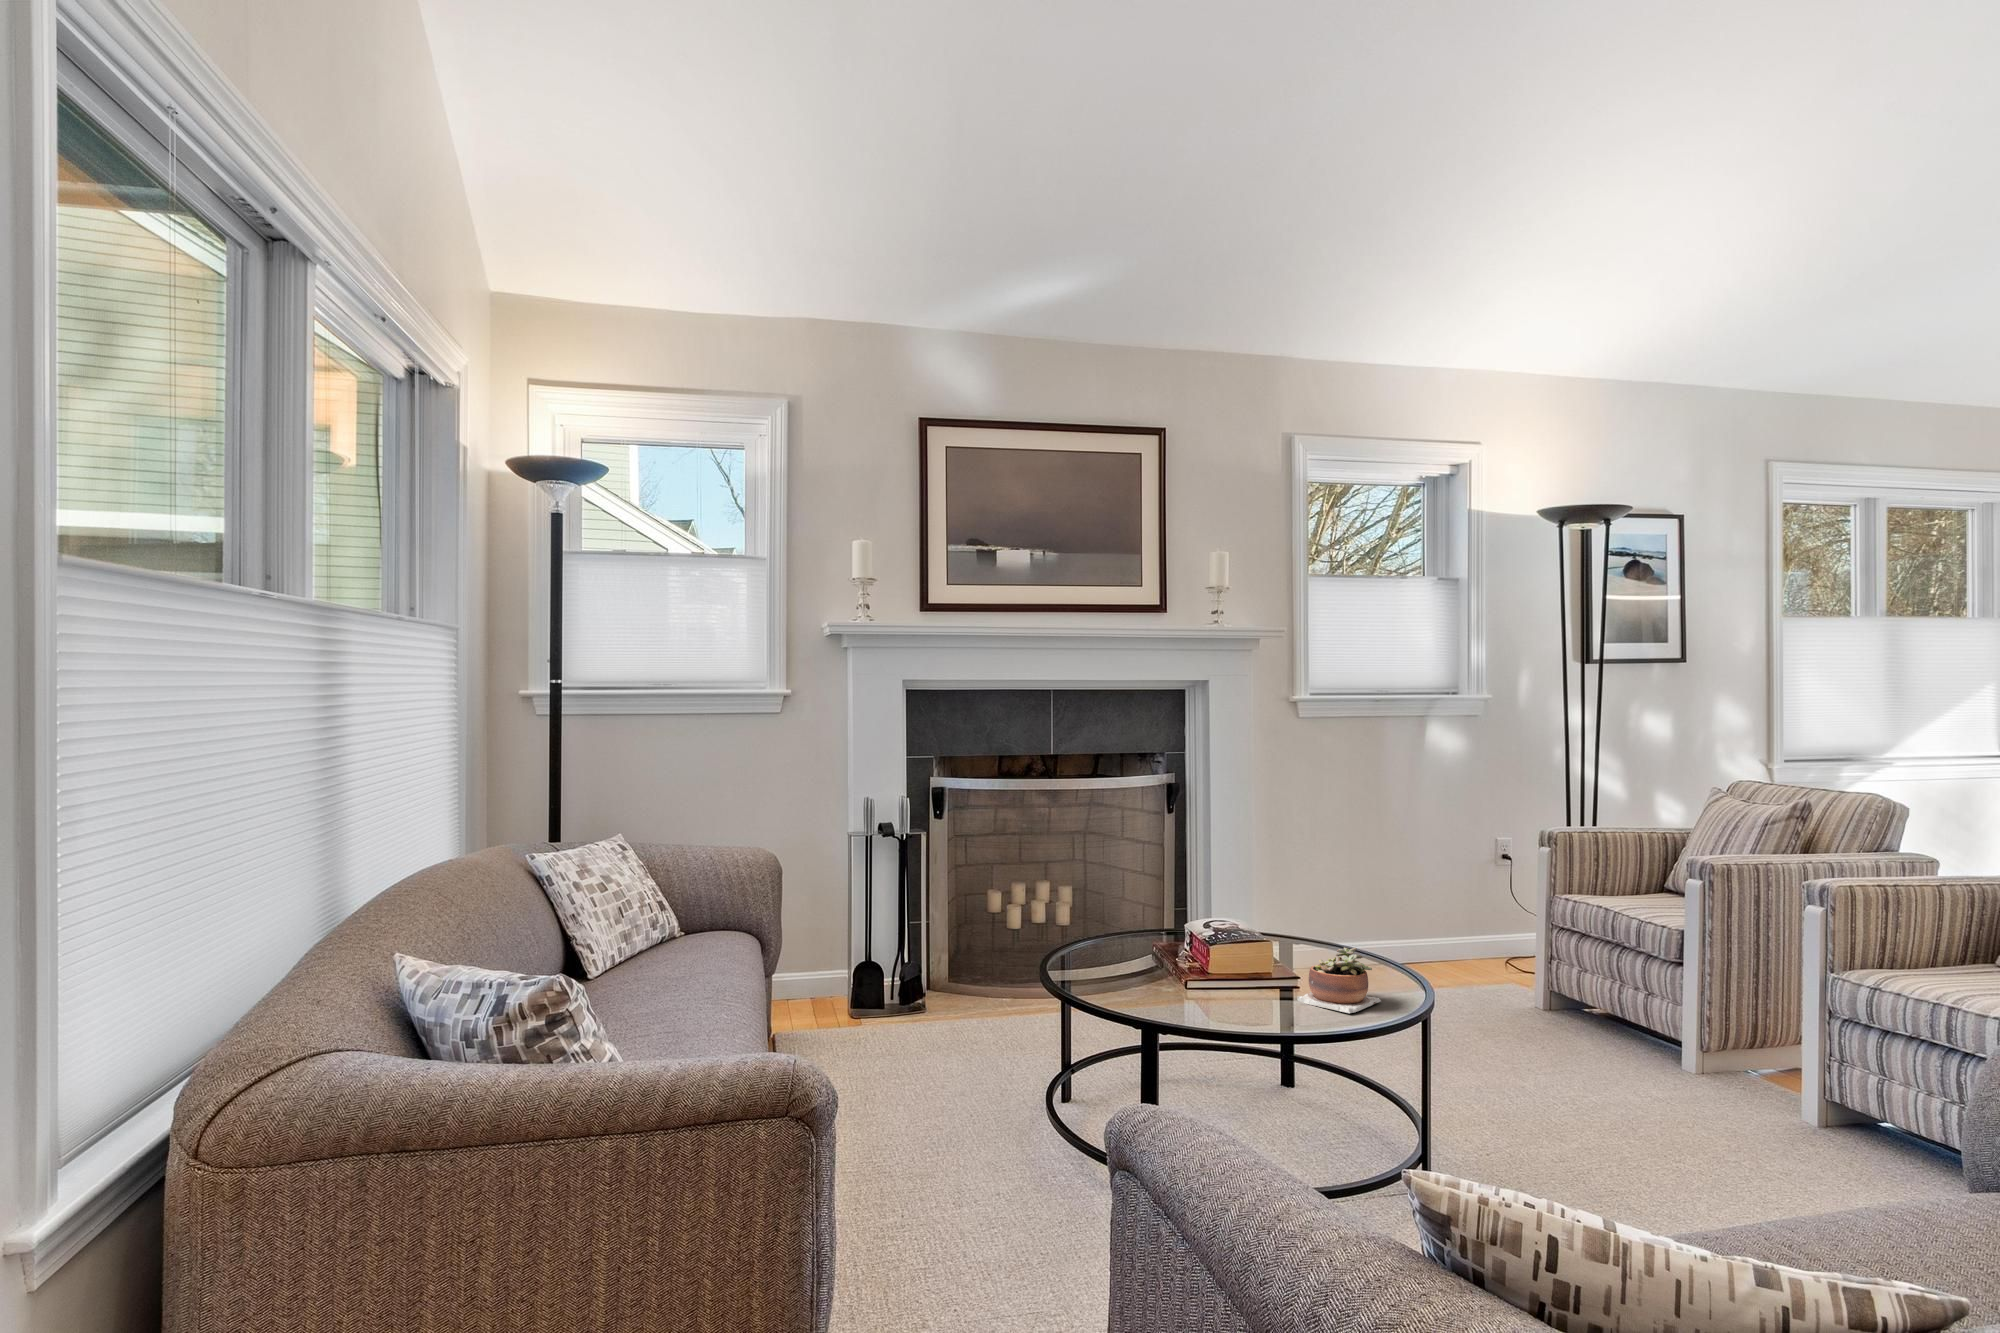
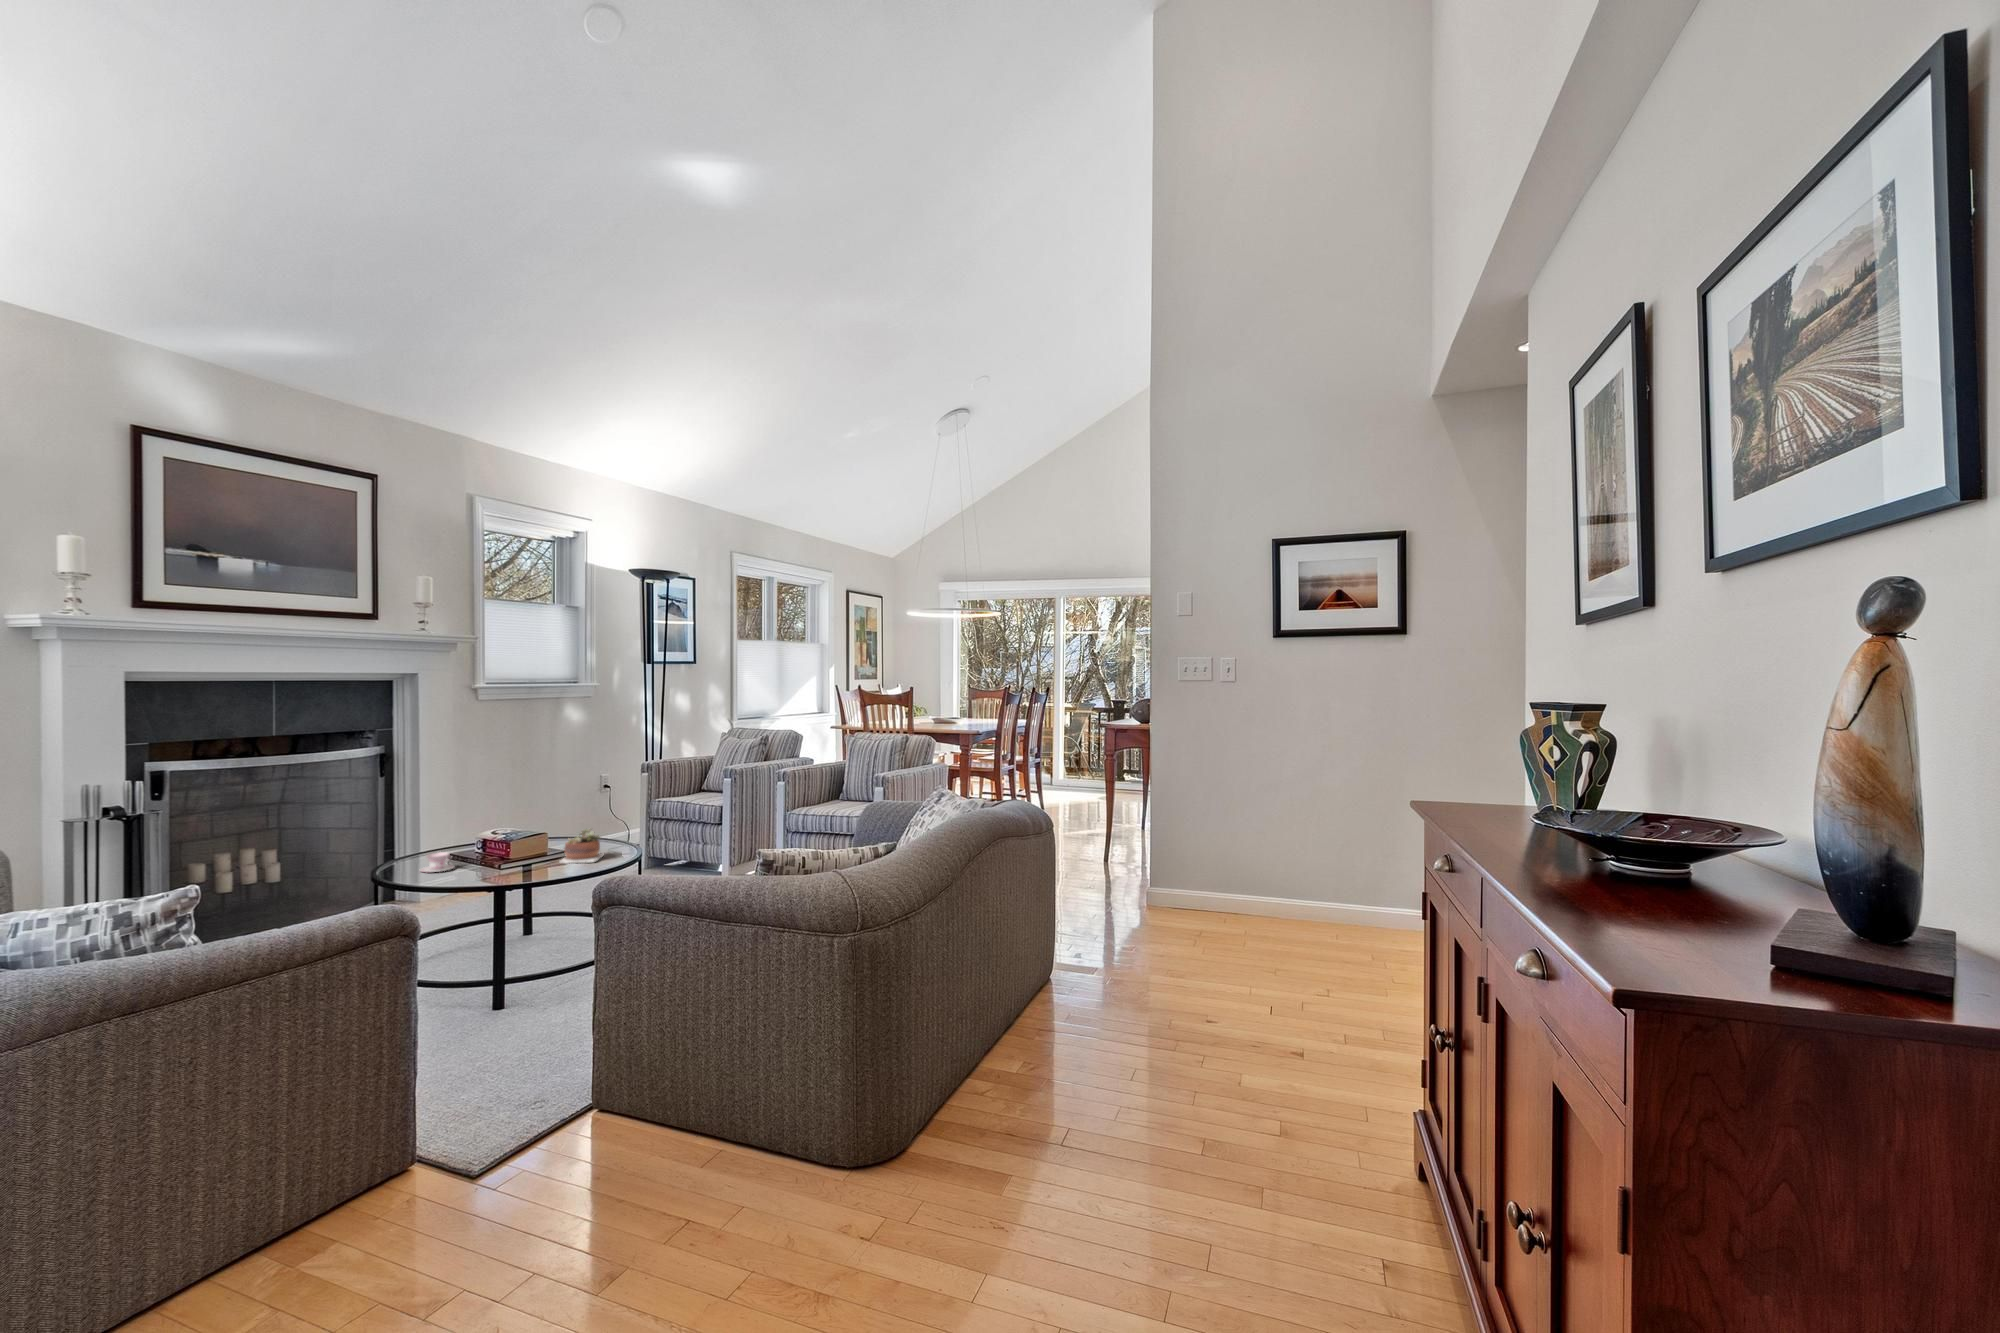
teacup: none [1109,946,1154,977] -> present [419,852,454,872]

